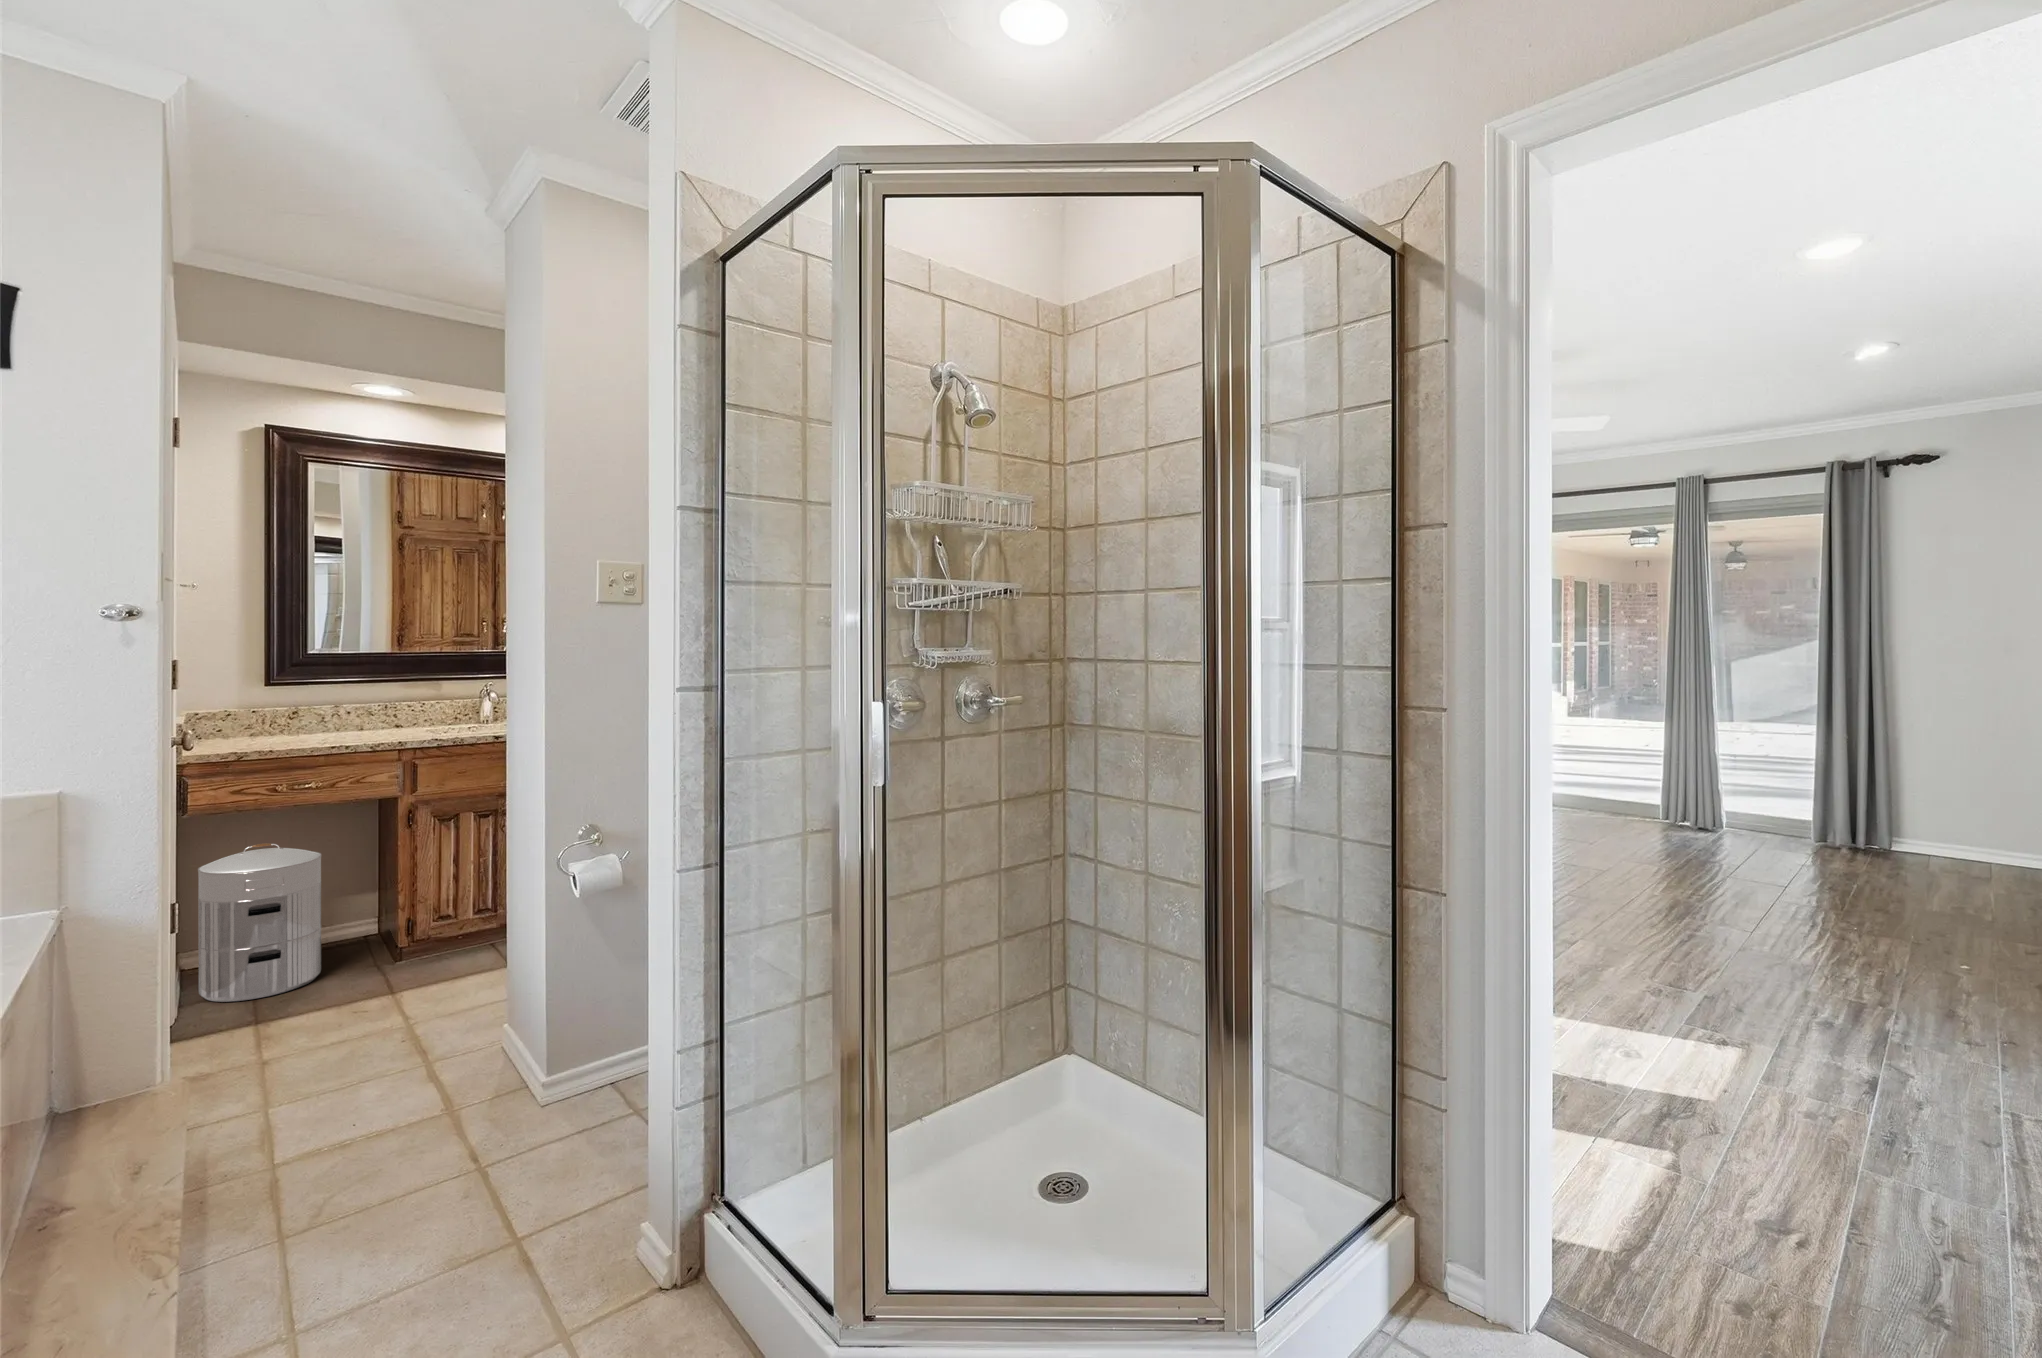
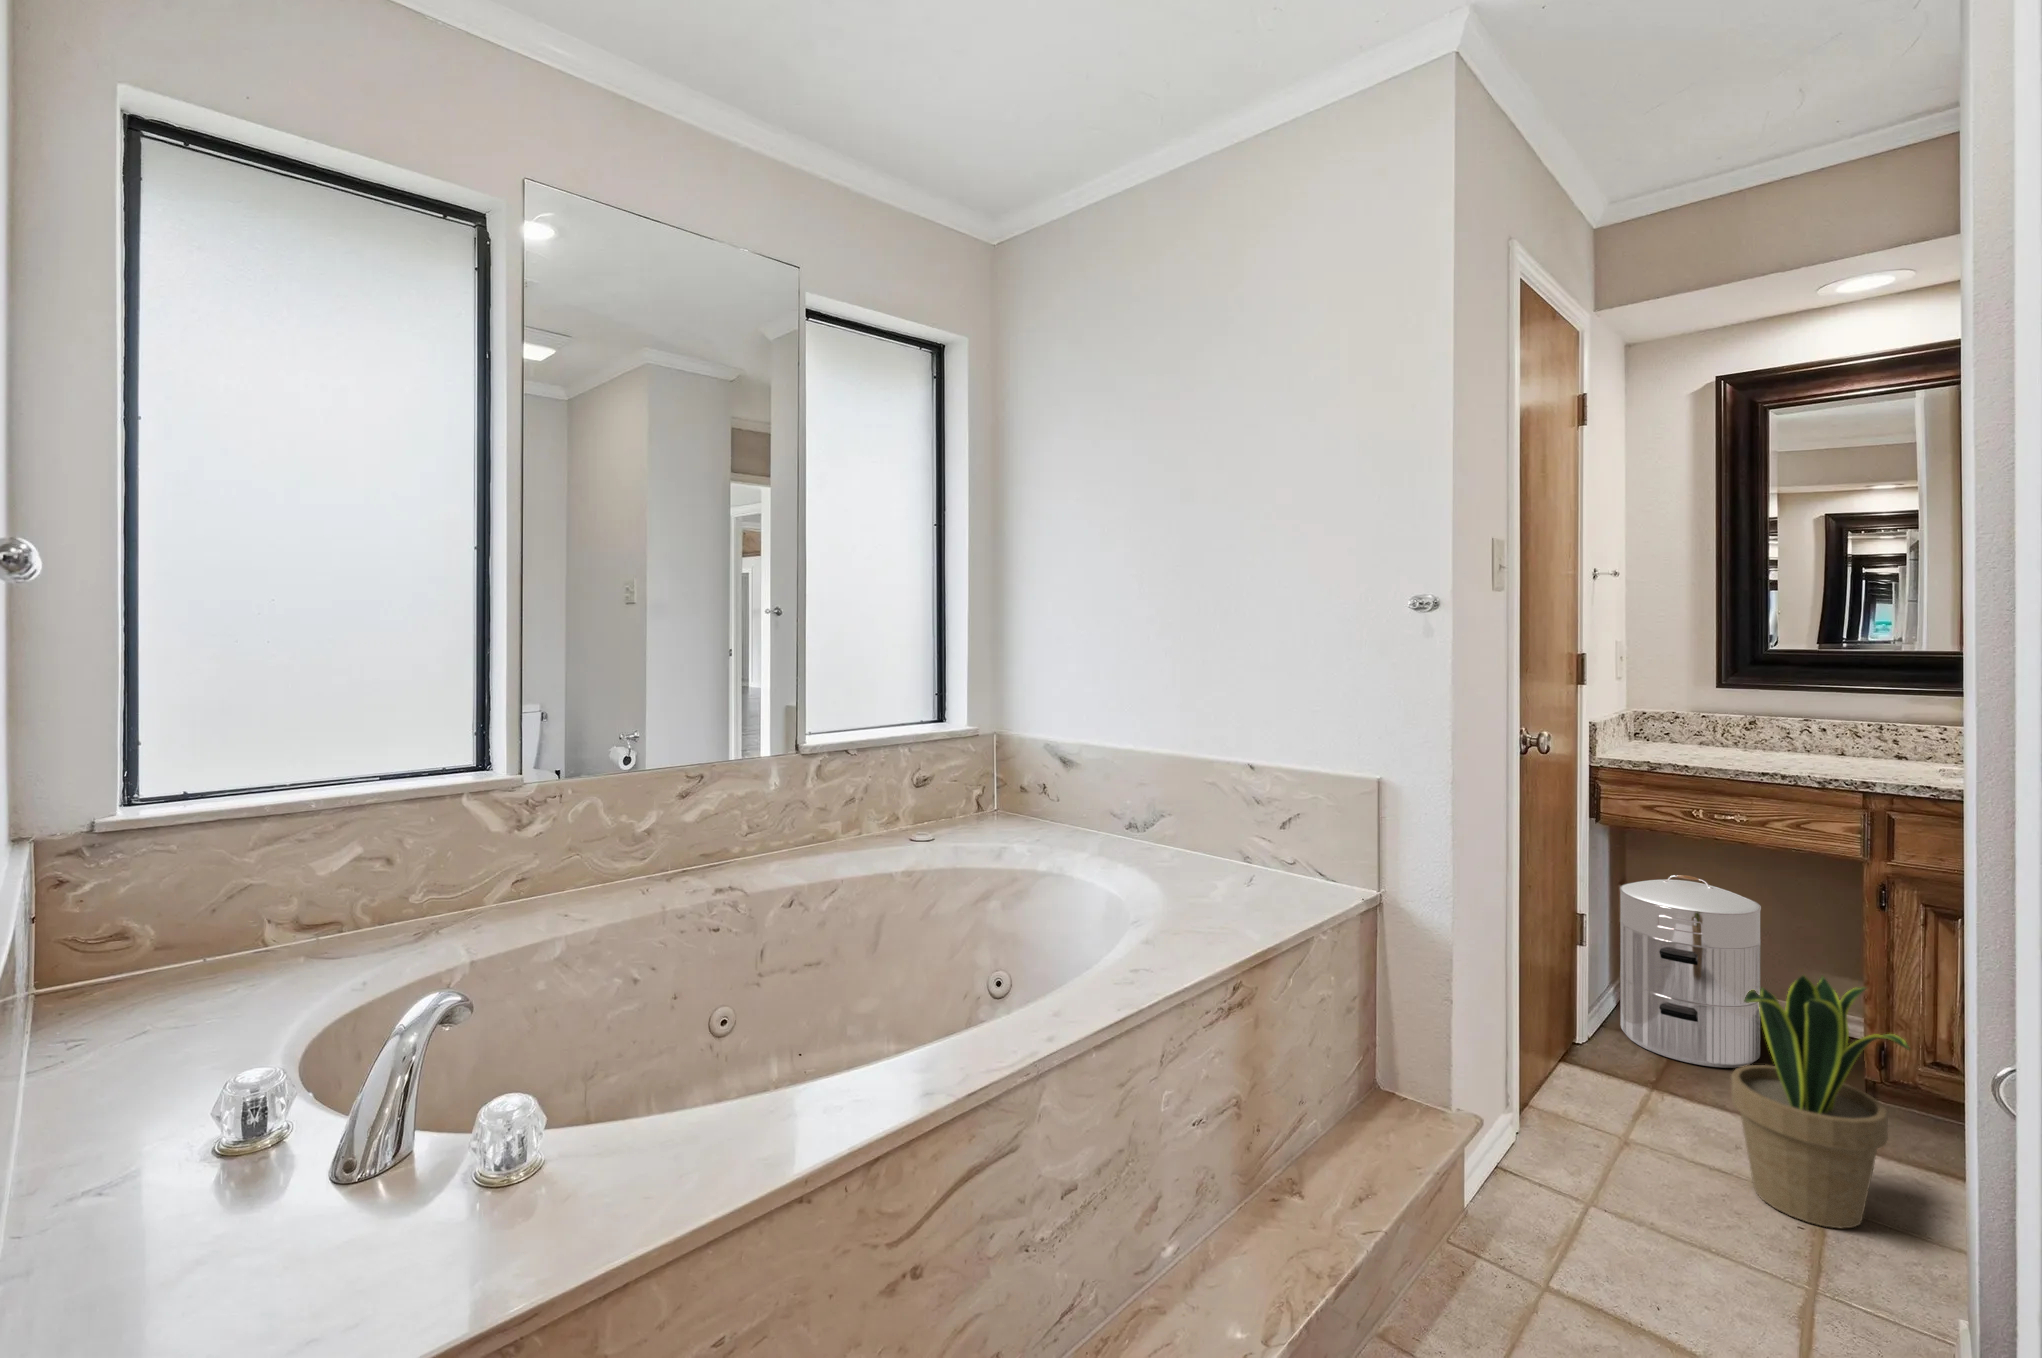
potted plant: none [352,871,462,1040] -> present [1731,975,1910,1228]

